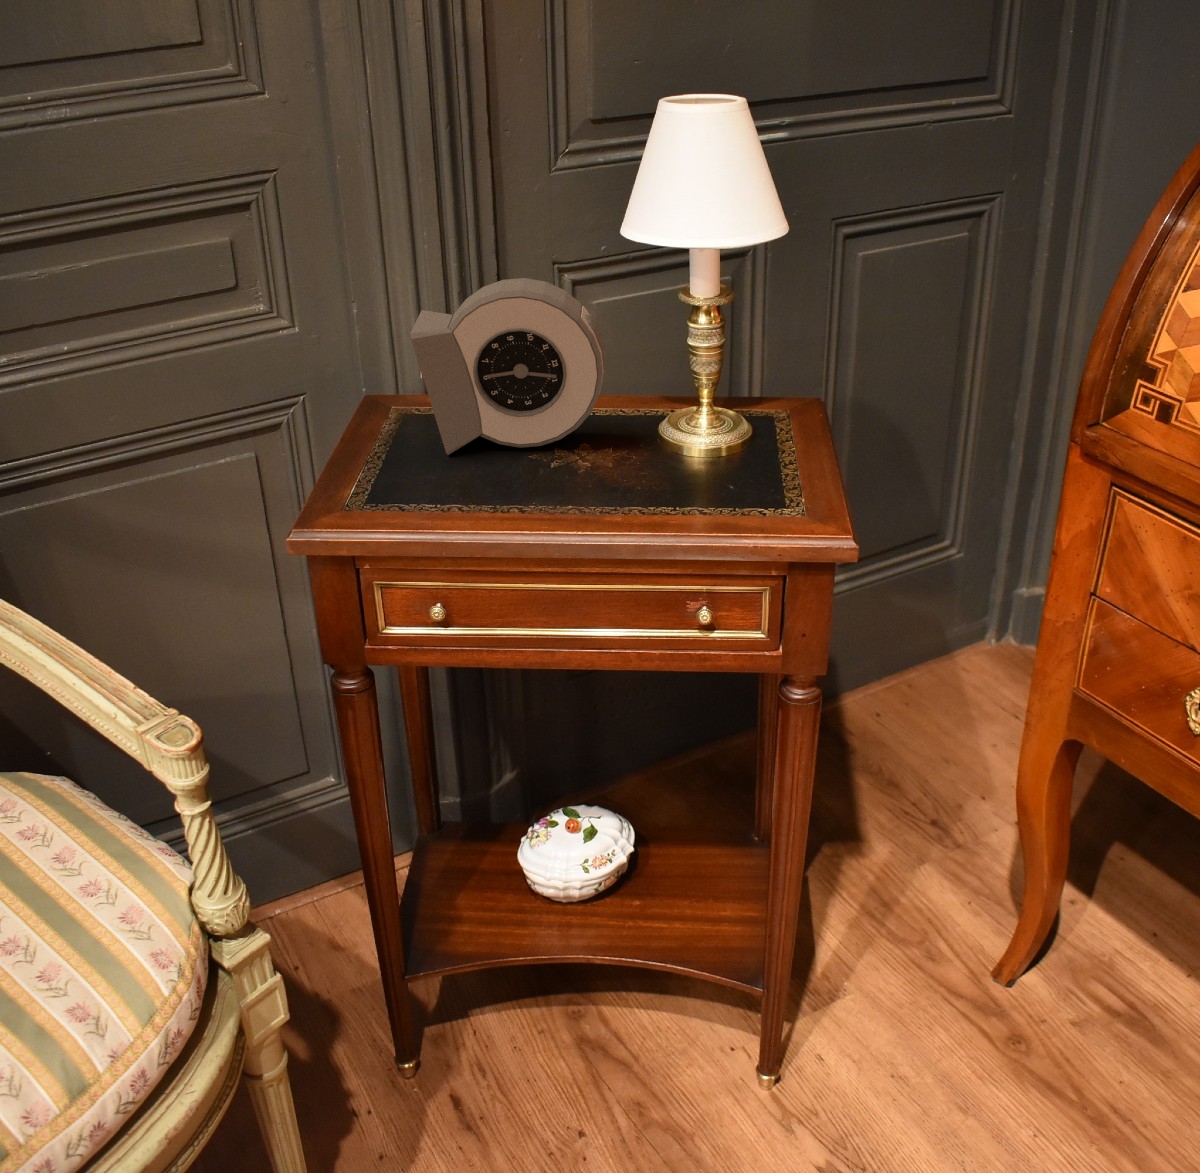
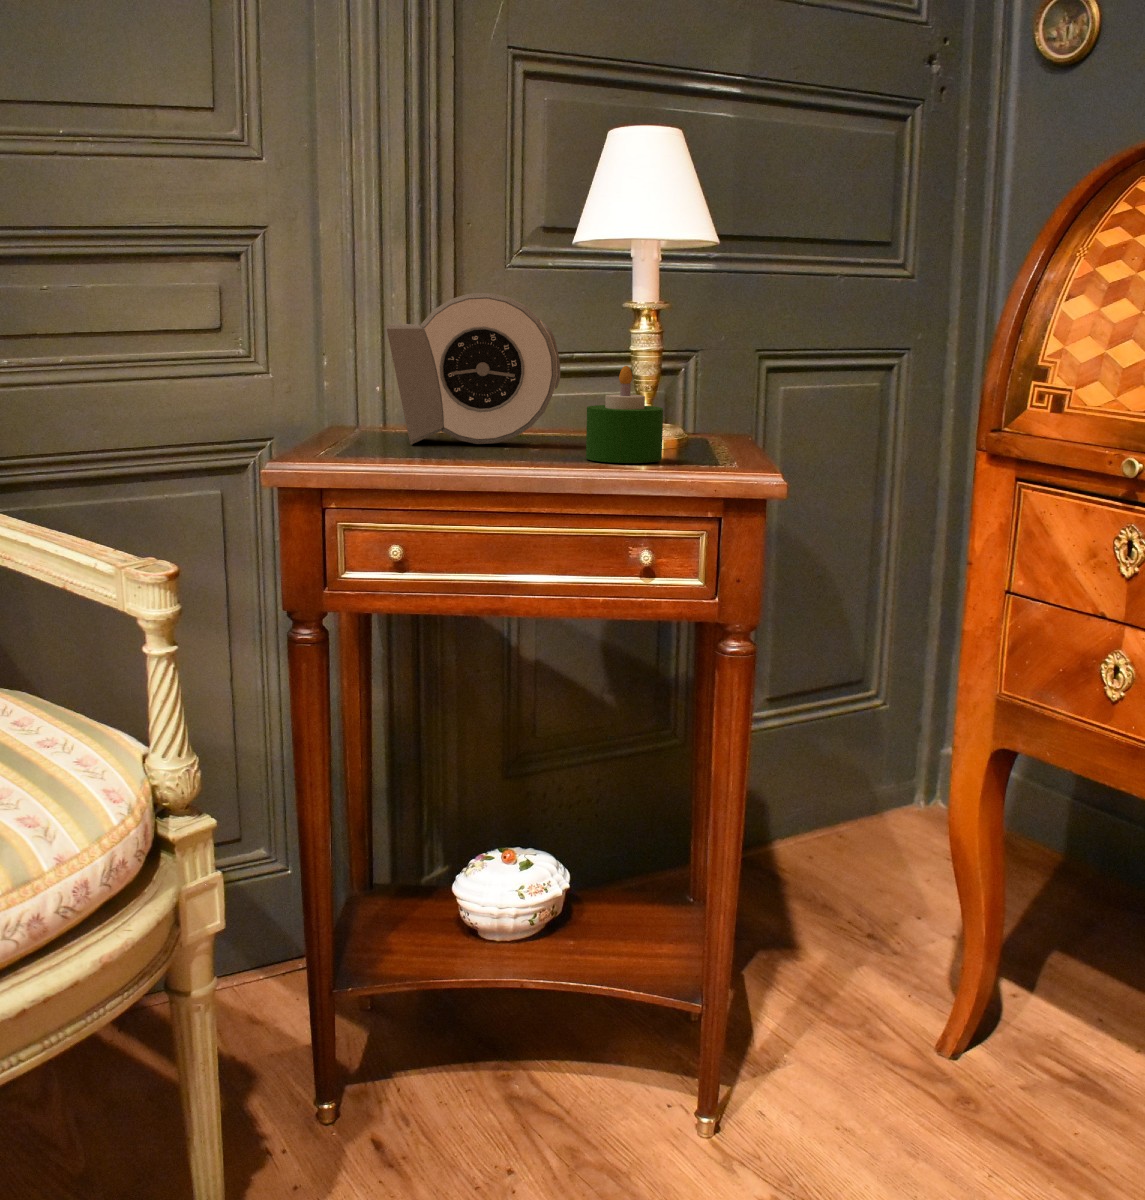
candle: none [635,394,719,507] -> present [586,366,663,463]

